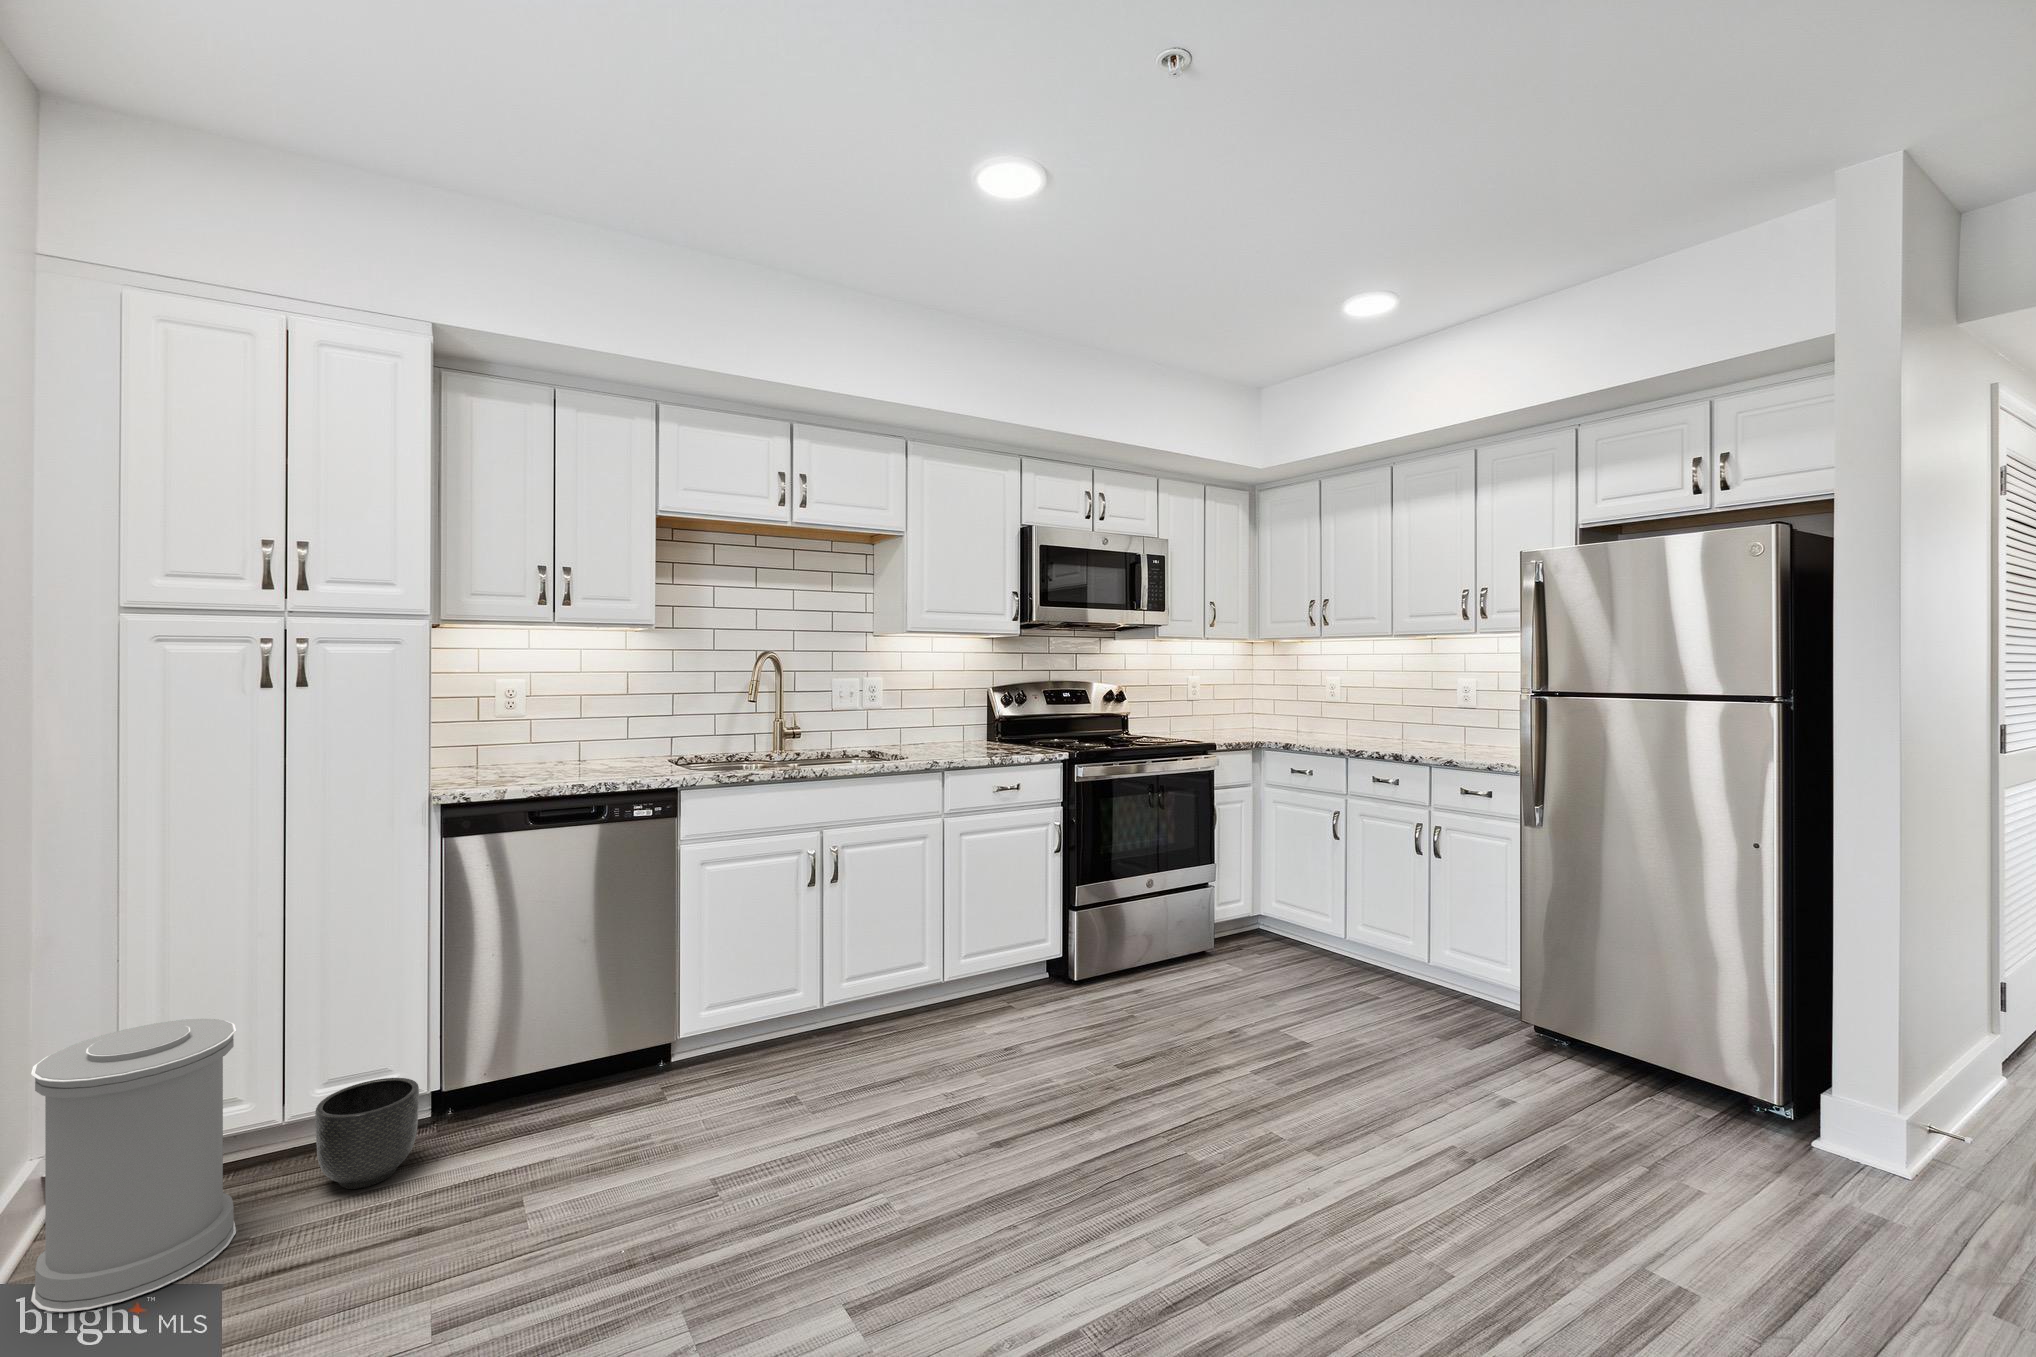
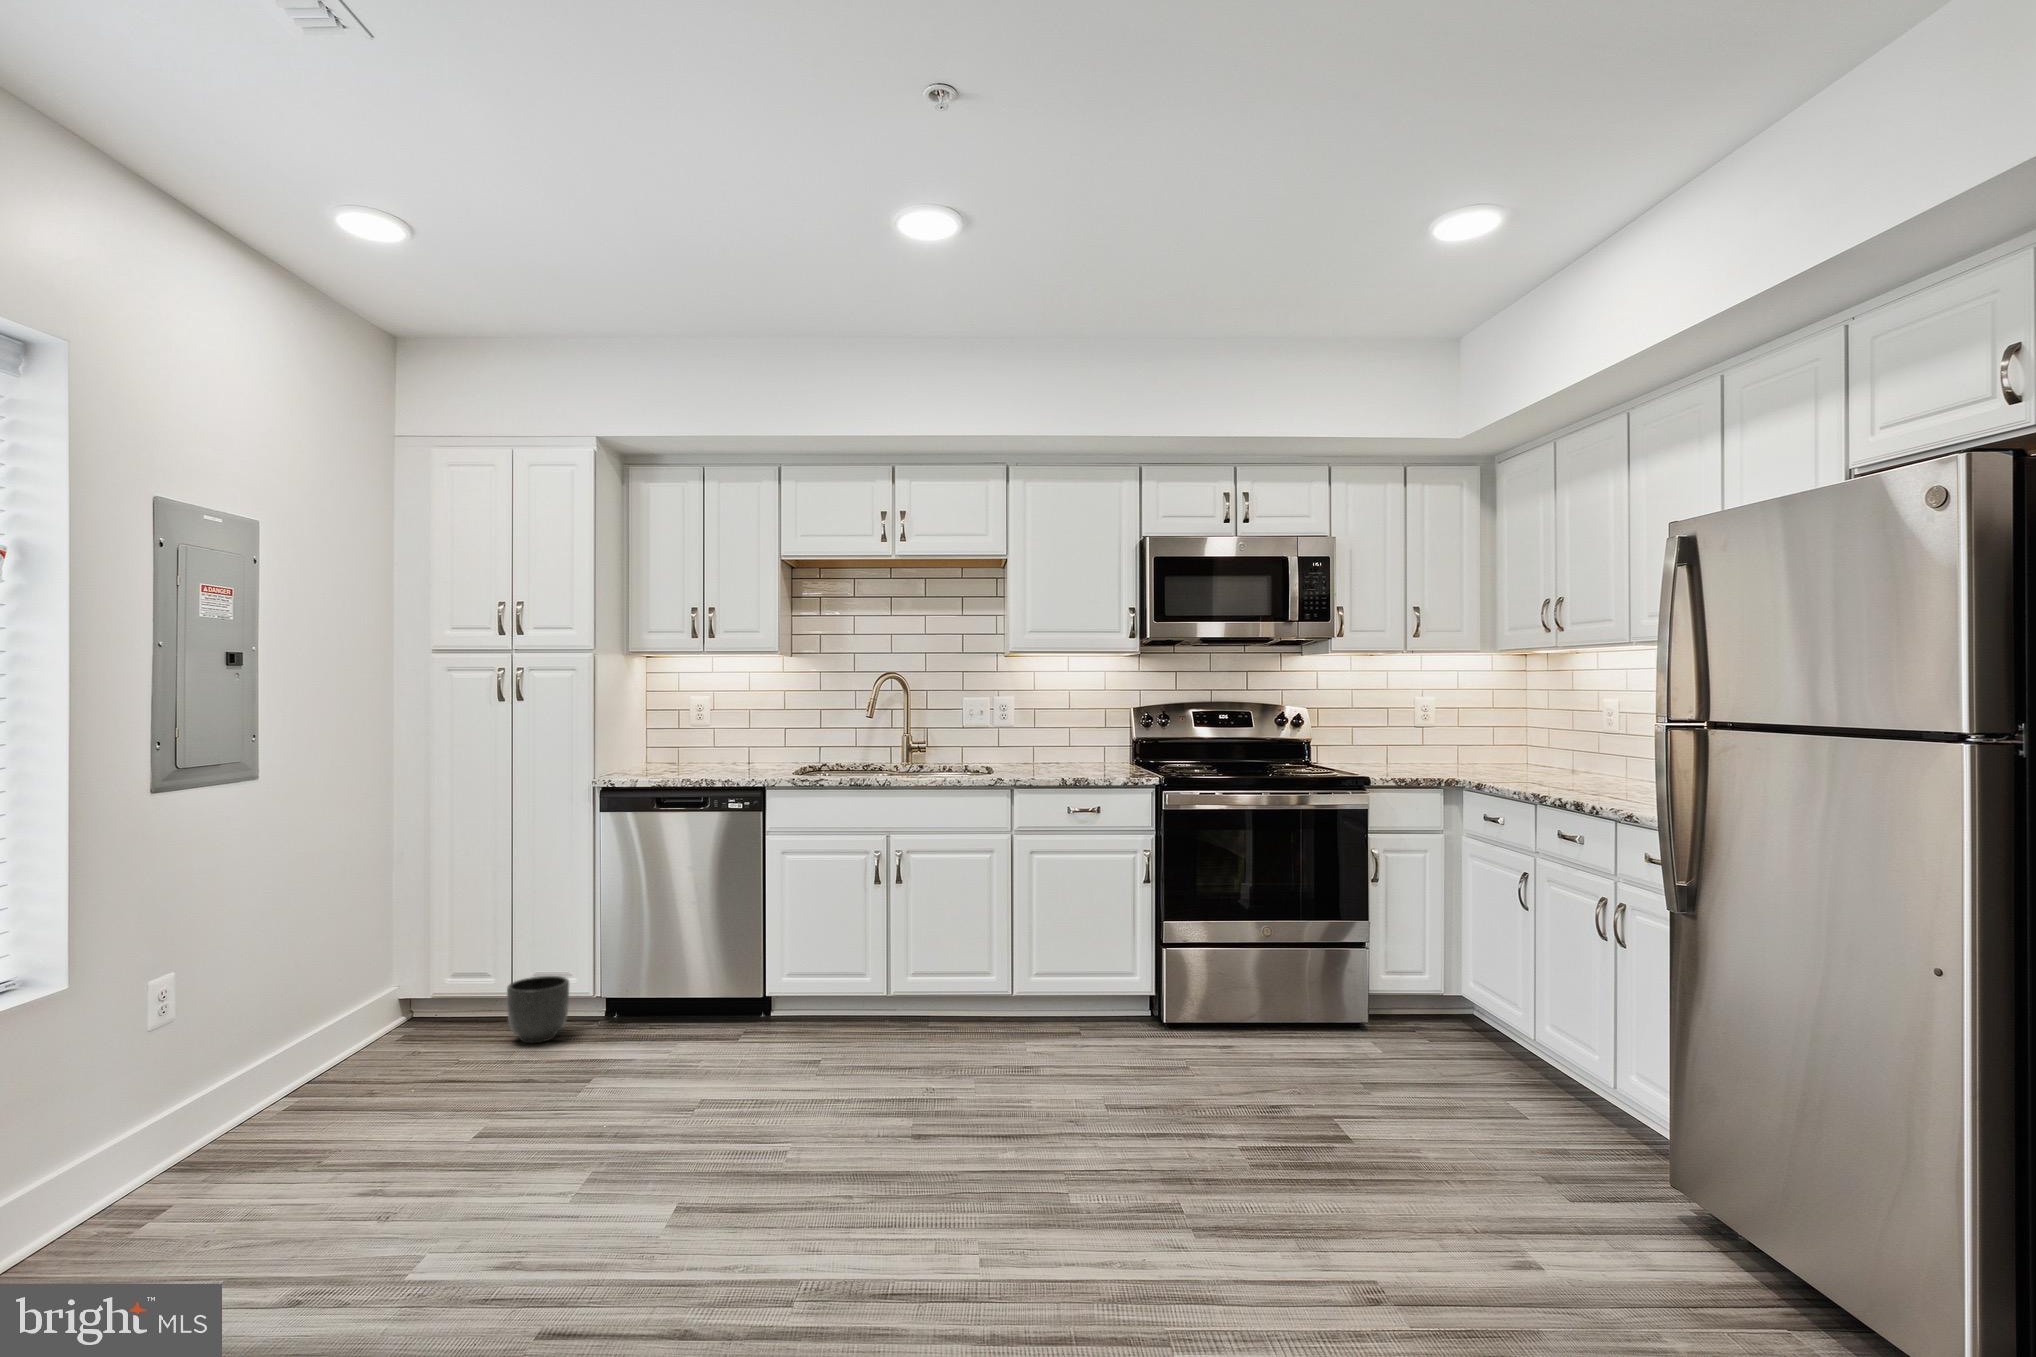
trash can: present [31,1019,236,1312] -> none [361,911,463,1065]

